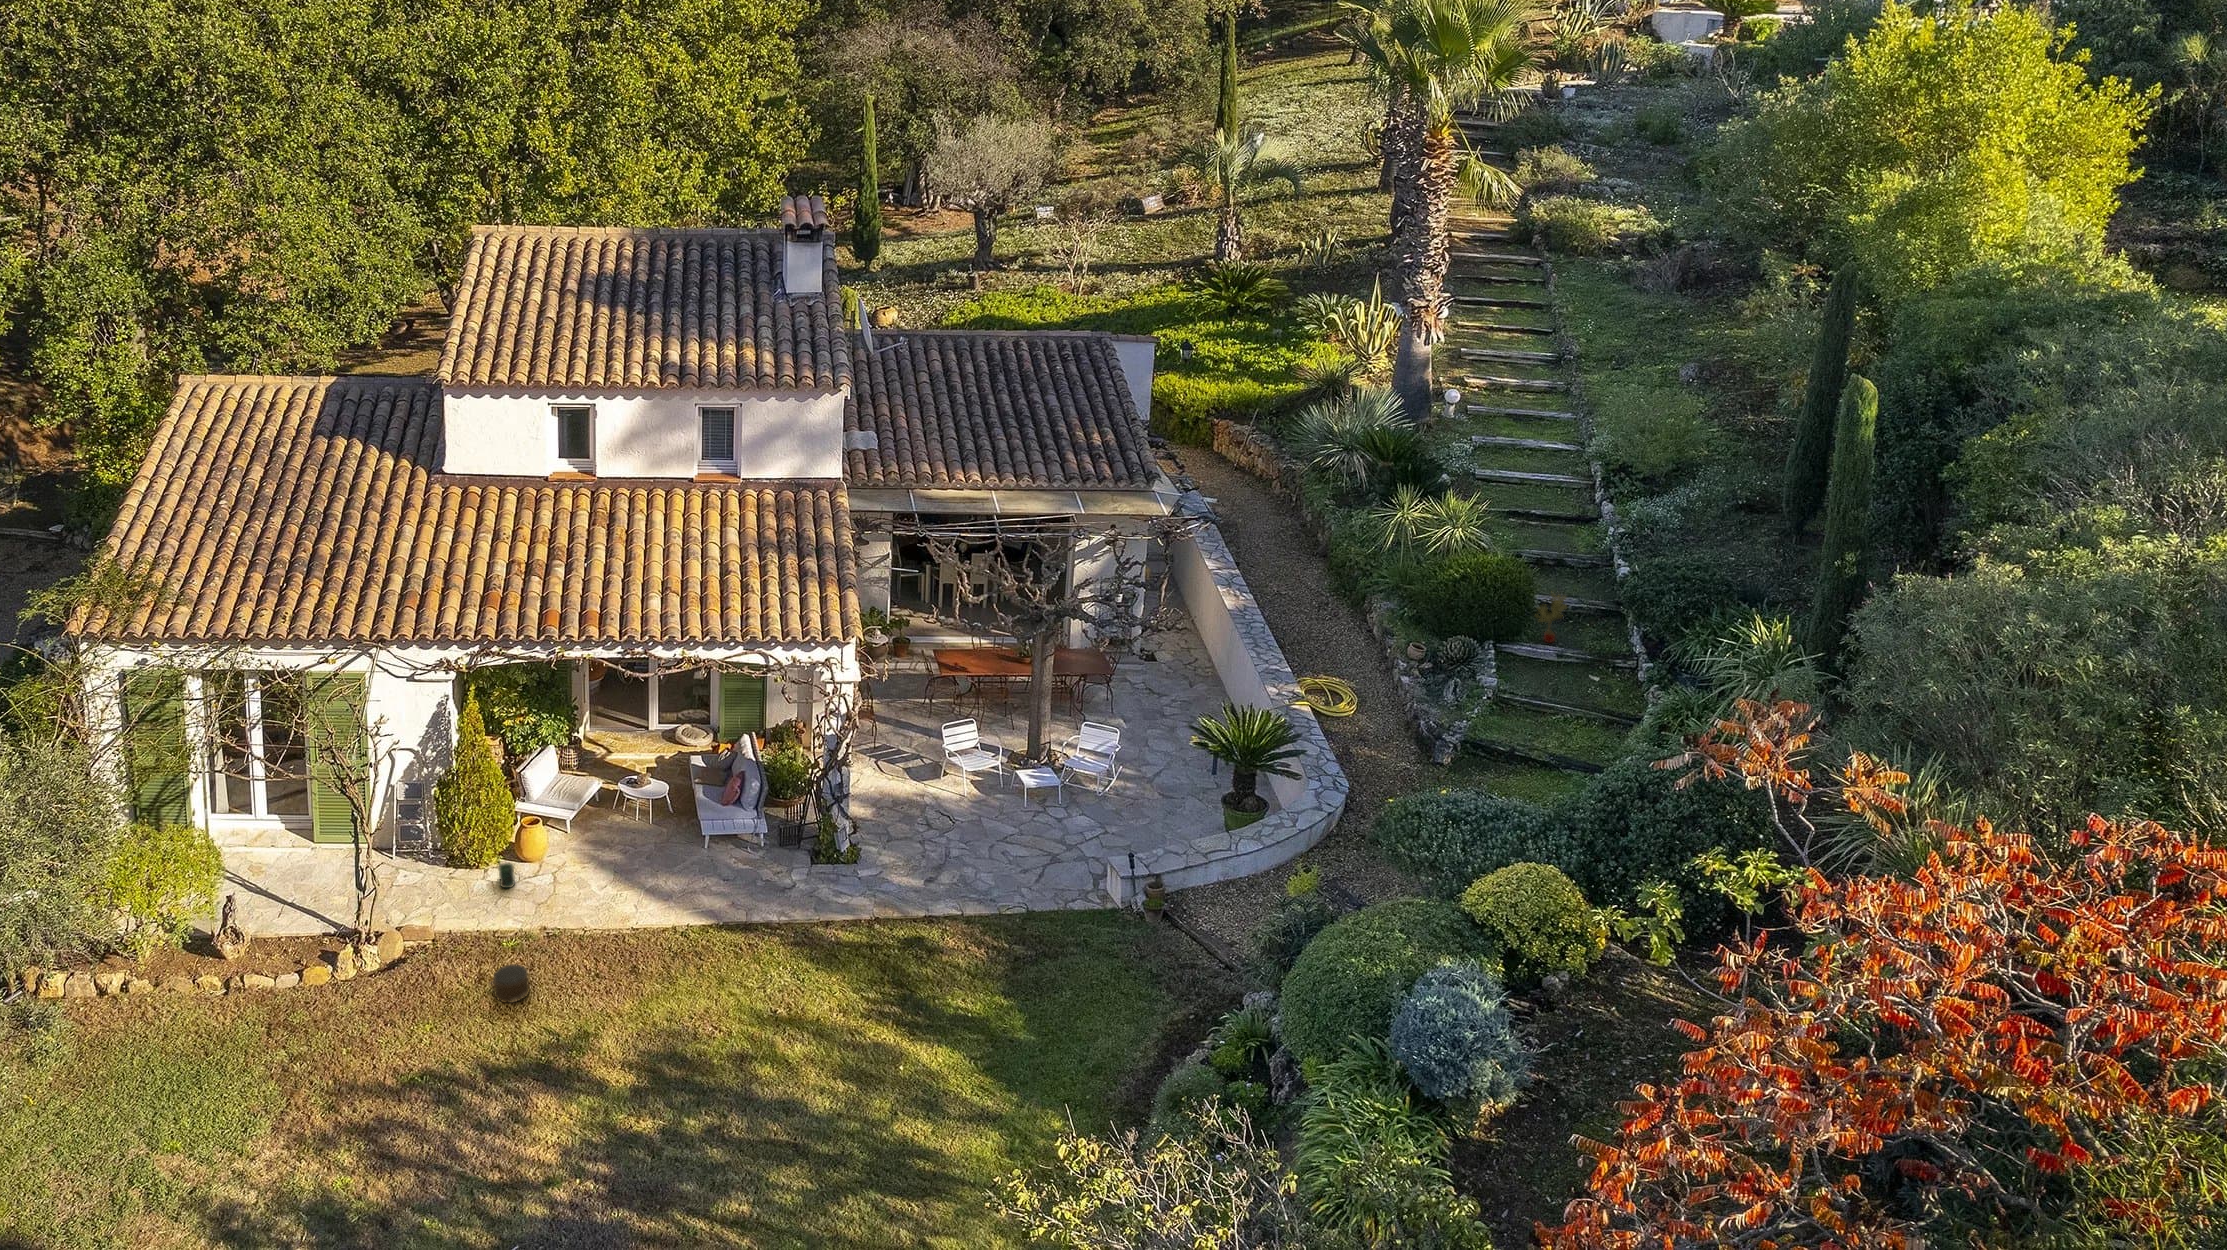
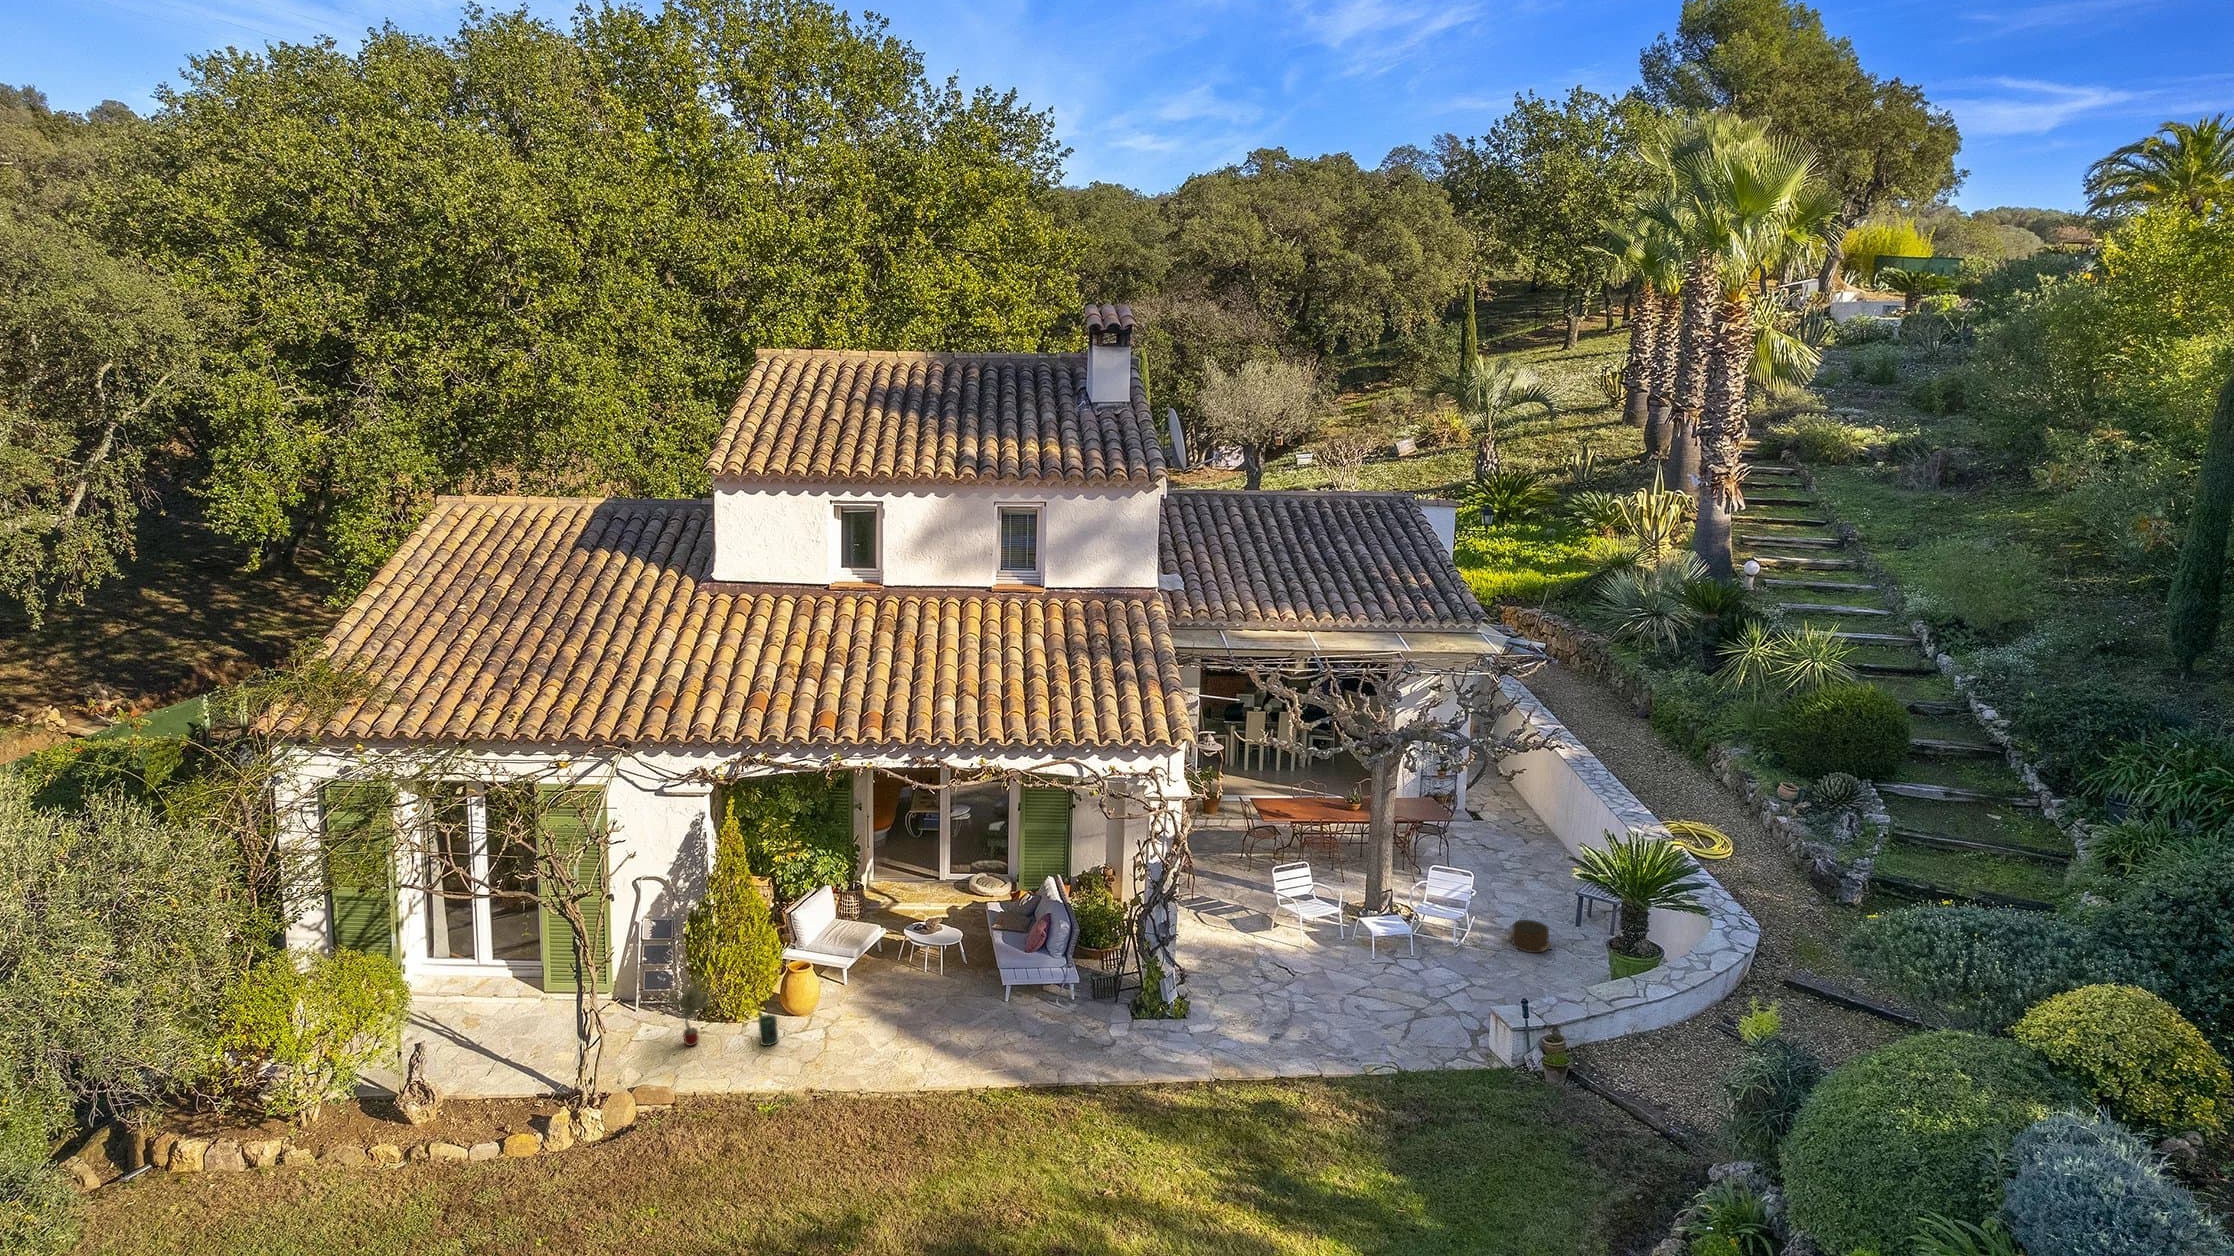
potted tree: present [1535,592,1566,643] -> present [669,976,713,1046]
pouf: present [490,964,530,1003] -> present [1505,920,1551,953]

